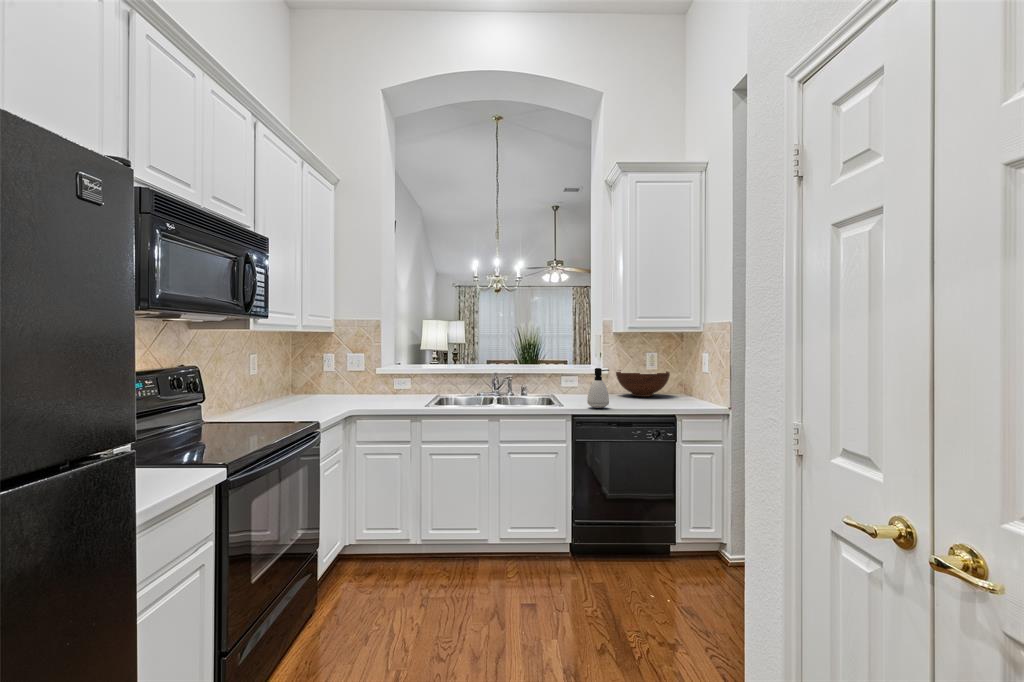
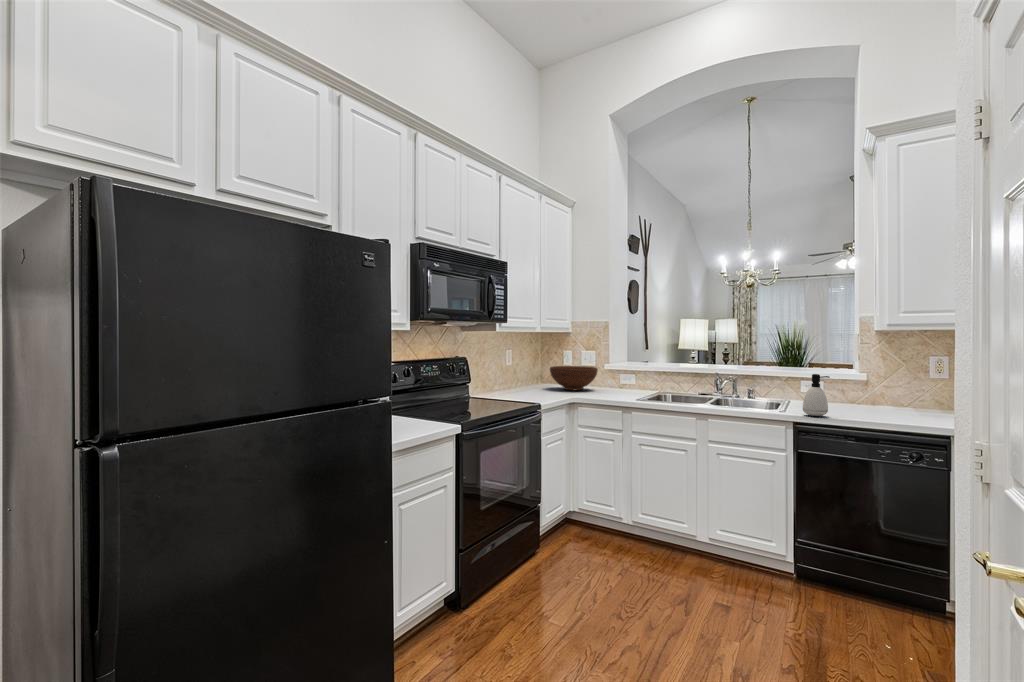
fruit bowl: present [616,370,670,397] -> present [550,366,598,390]

